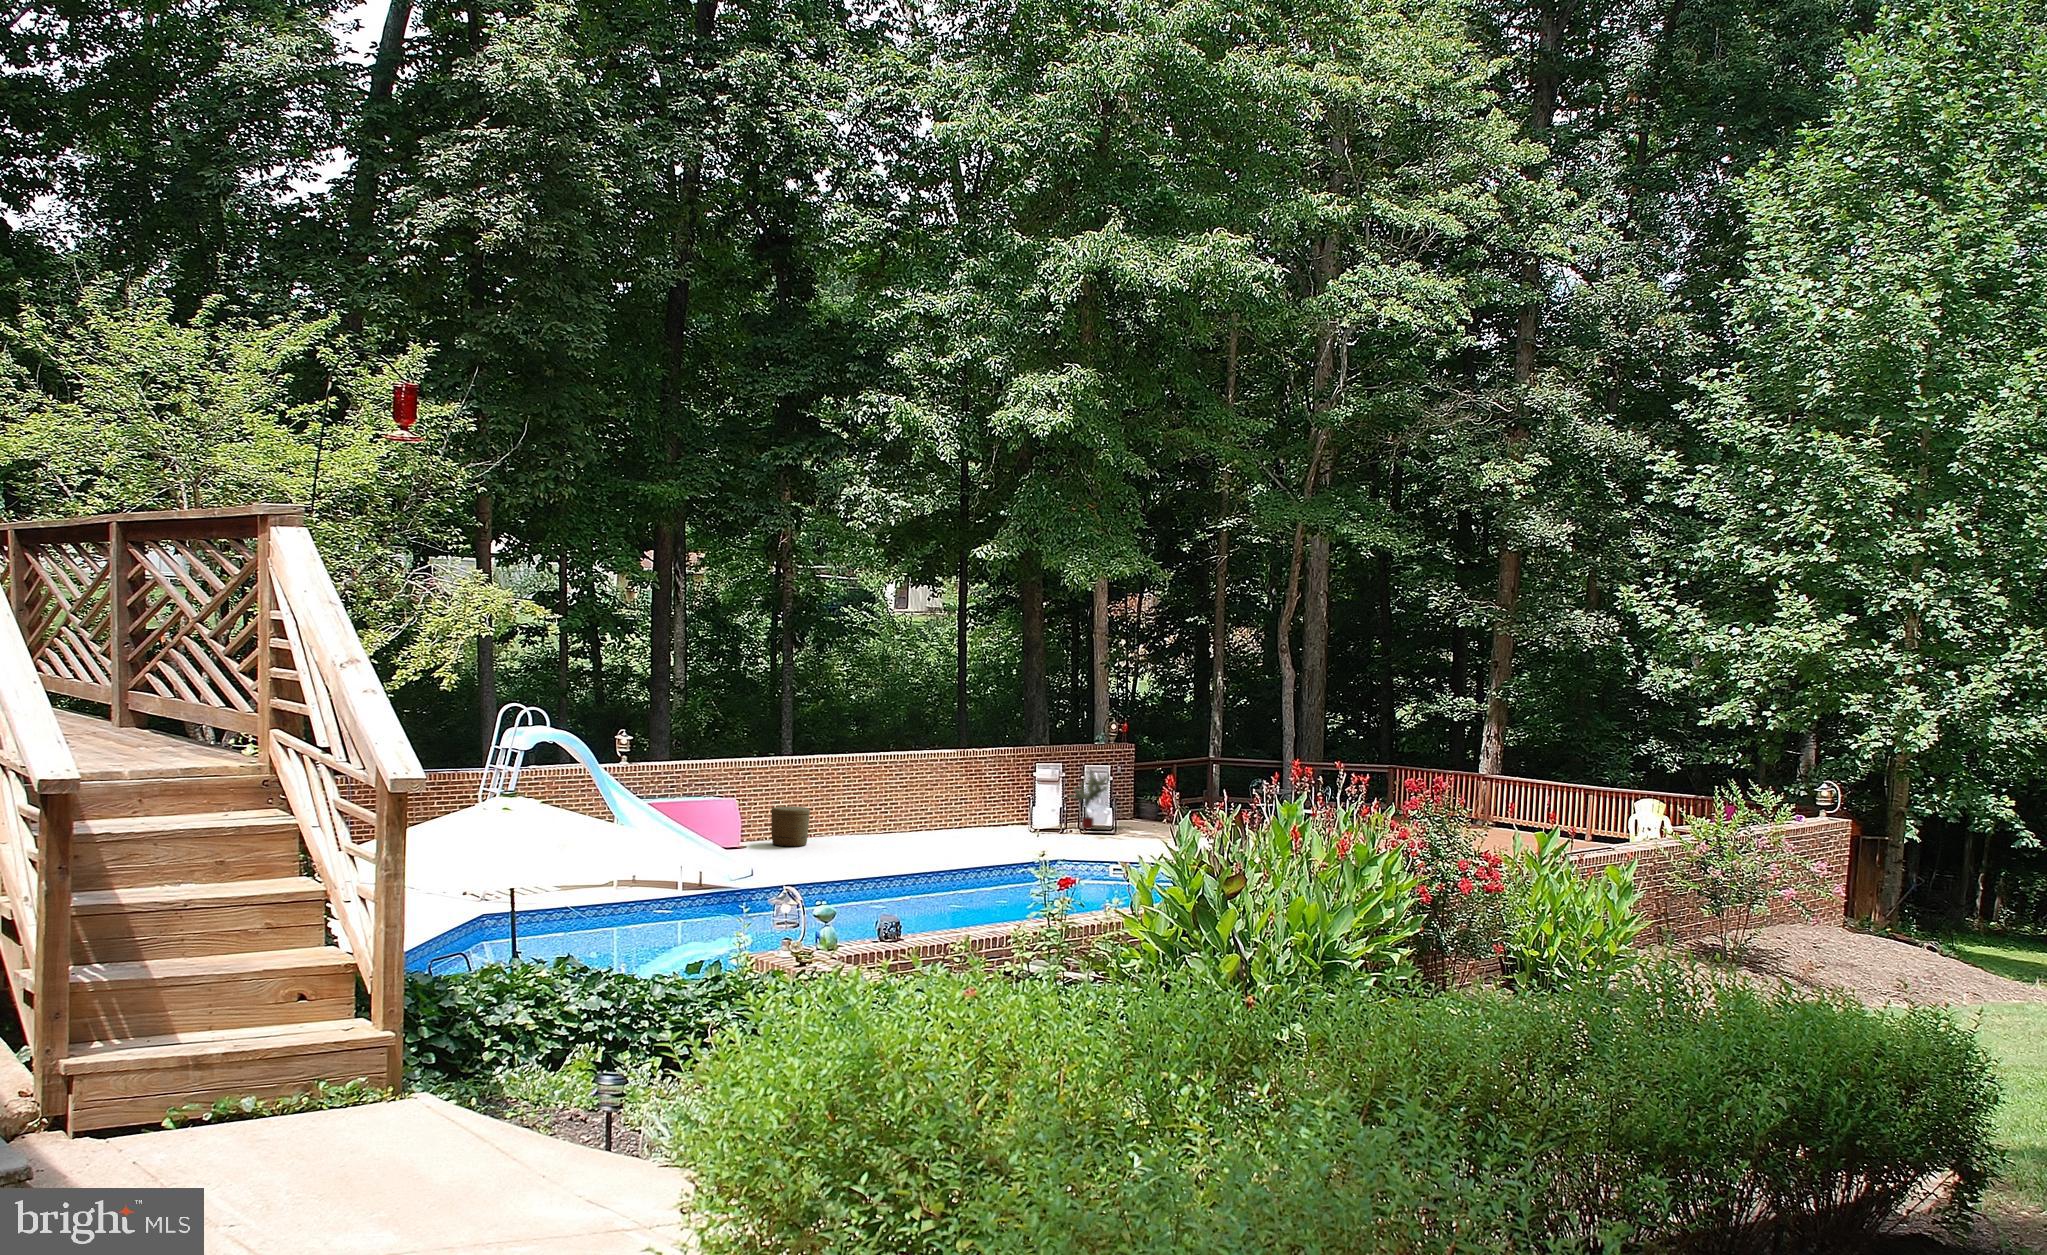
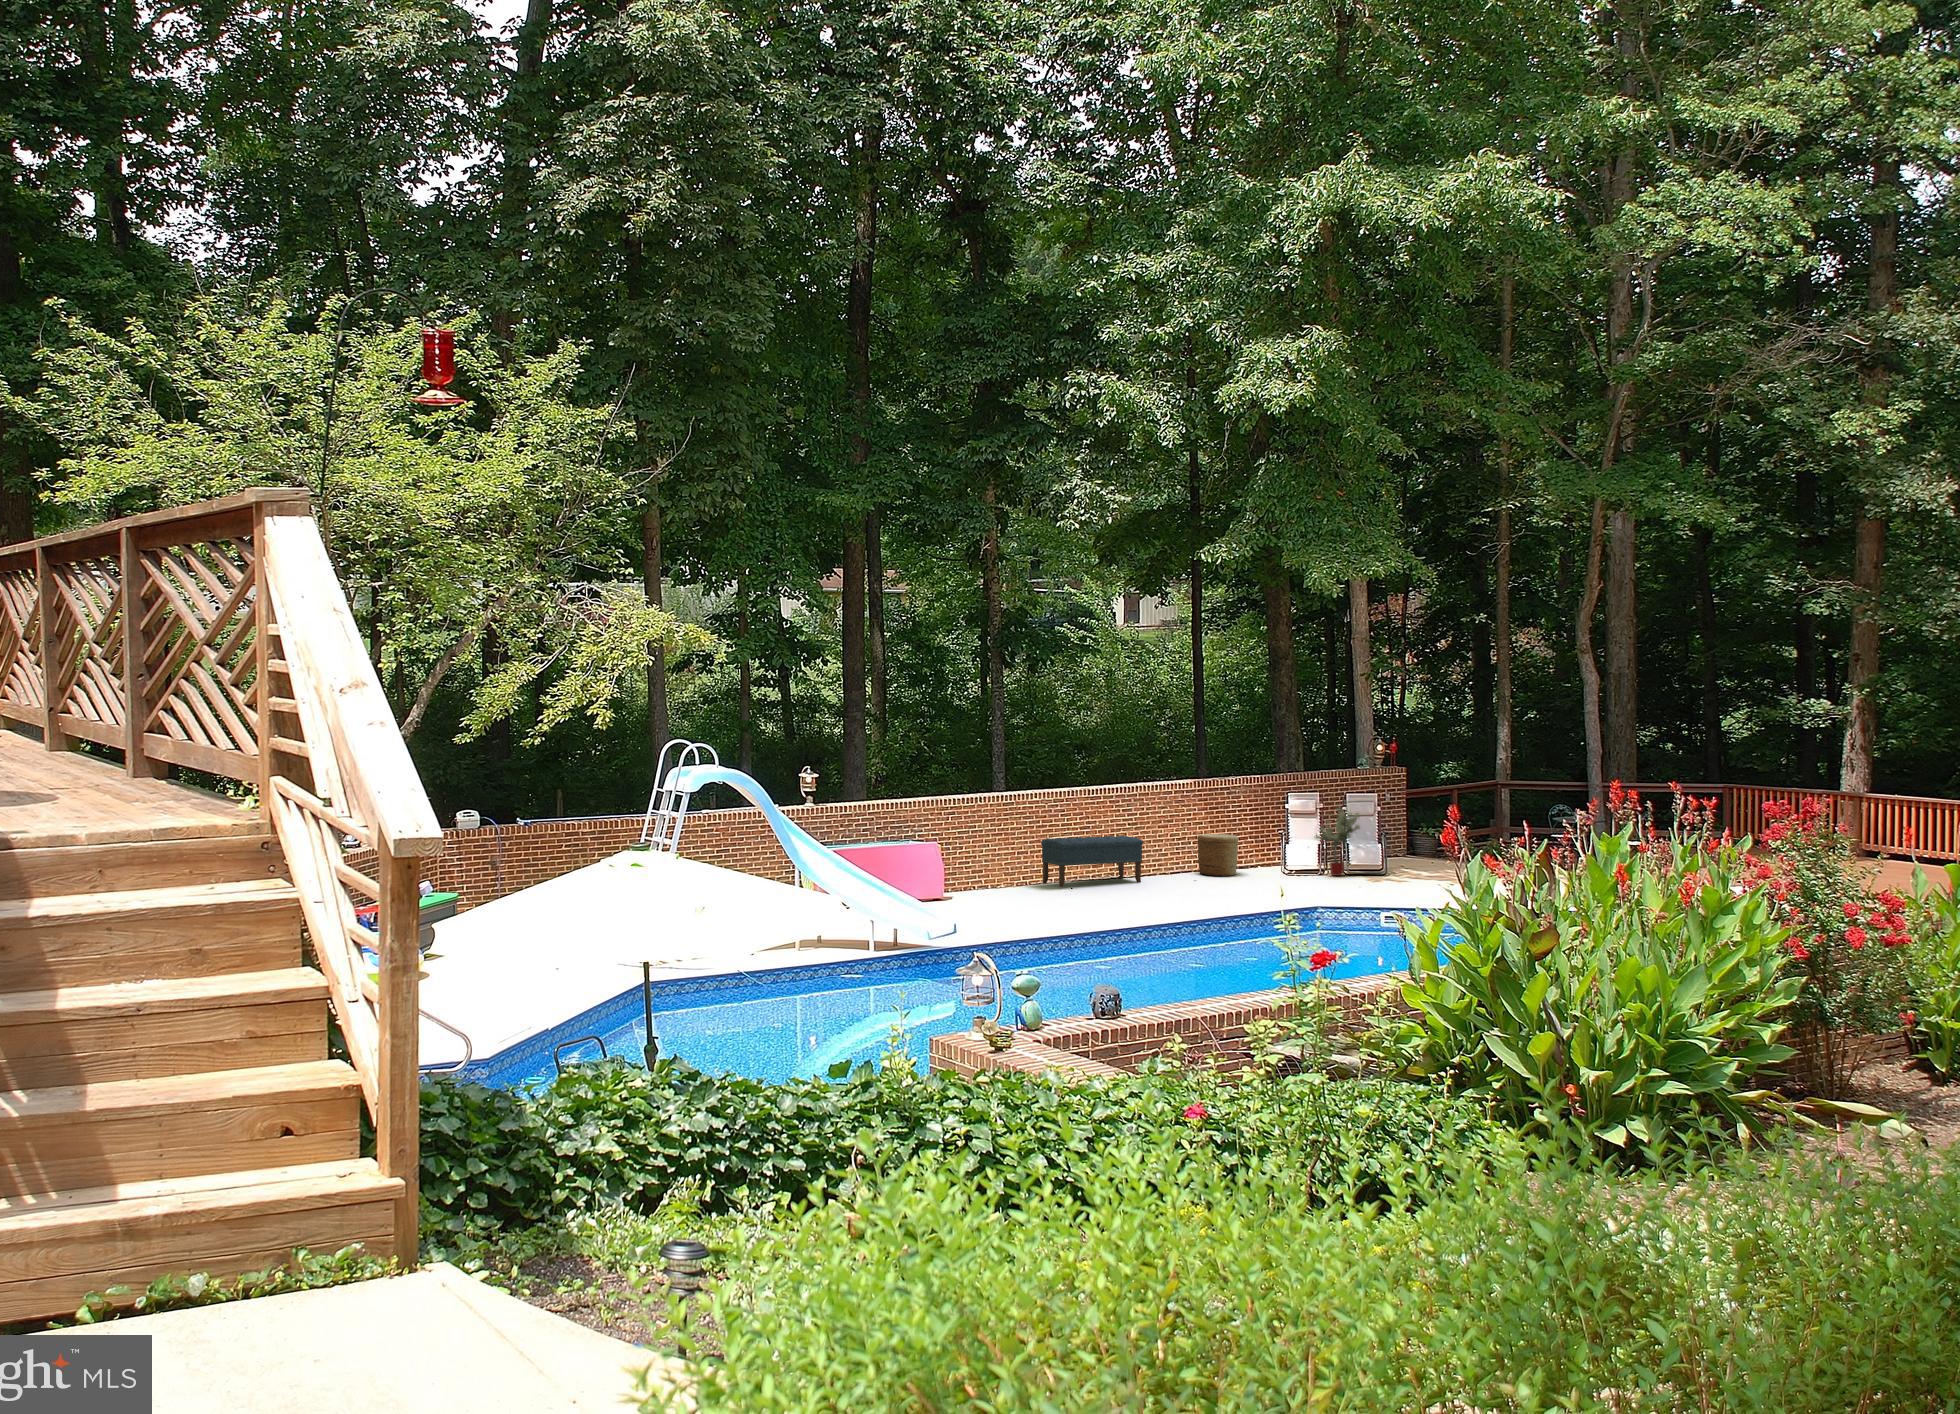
bench: none [838,795,926,839] -> present [1041,836,1143,887]
woven basket: present [771,807,810,847] -> present [1197,834,1239,876]

